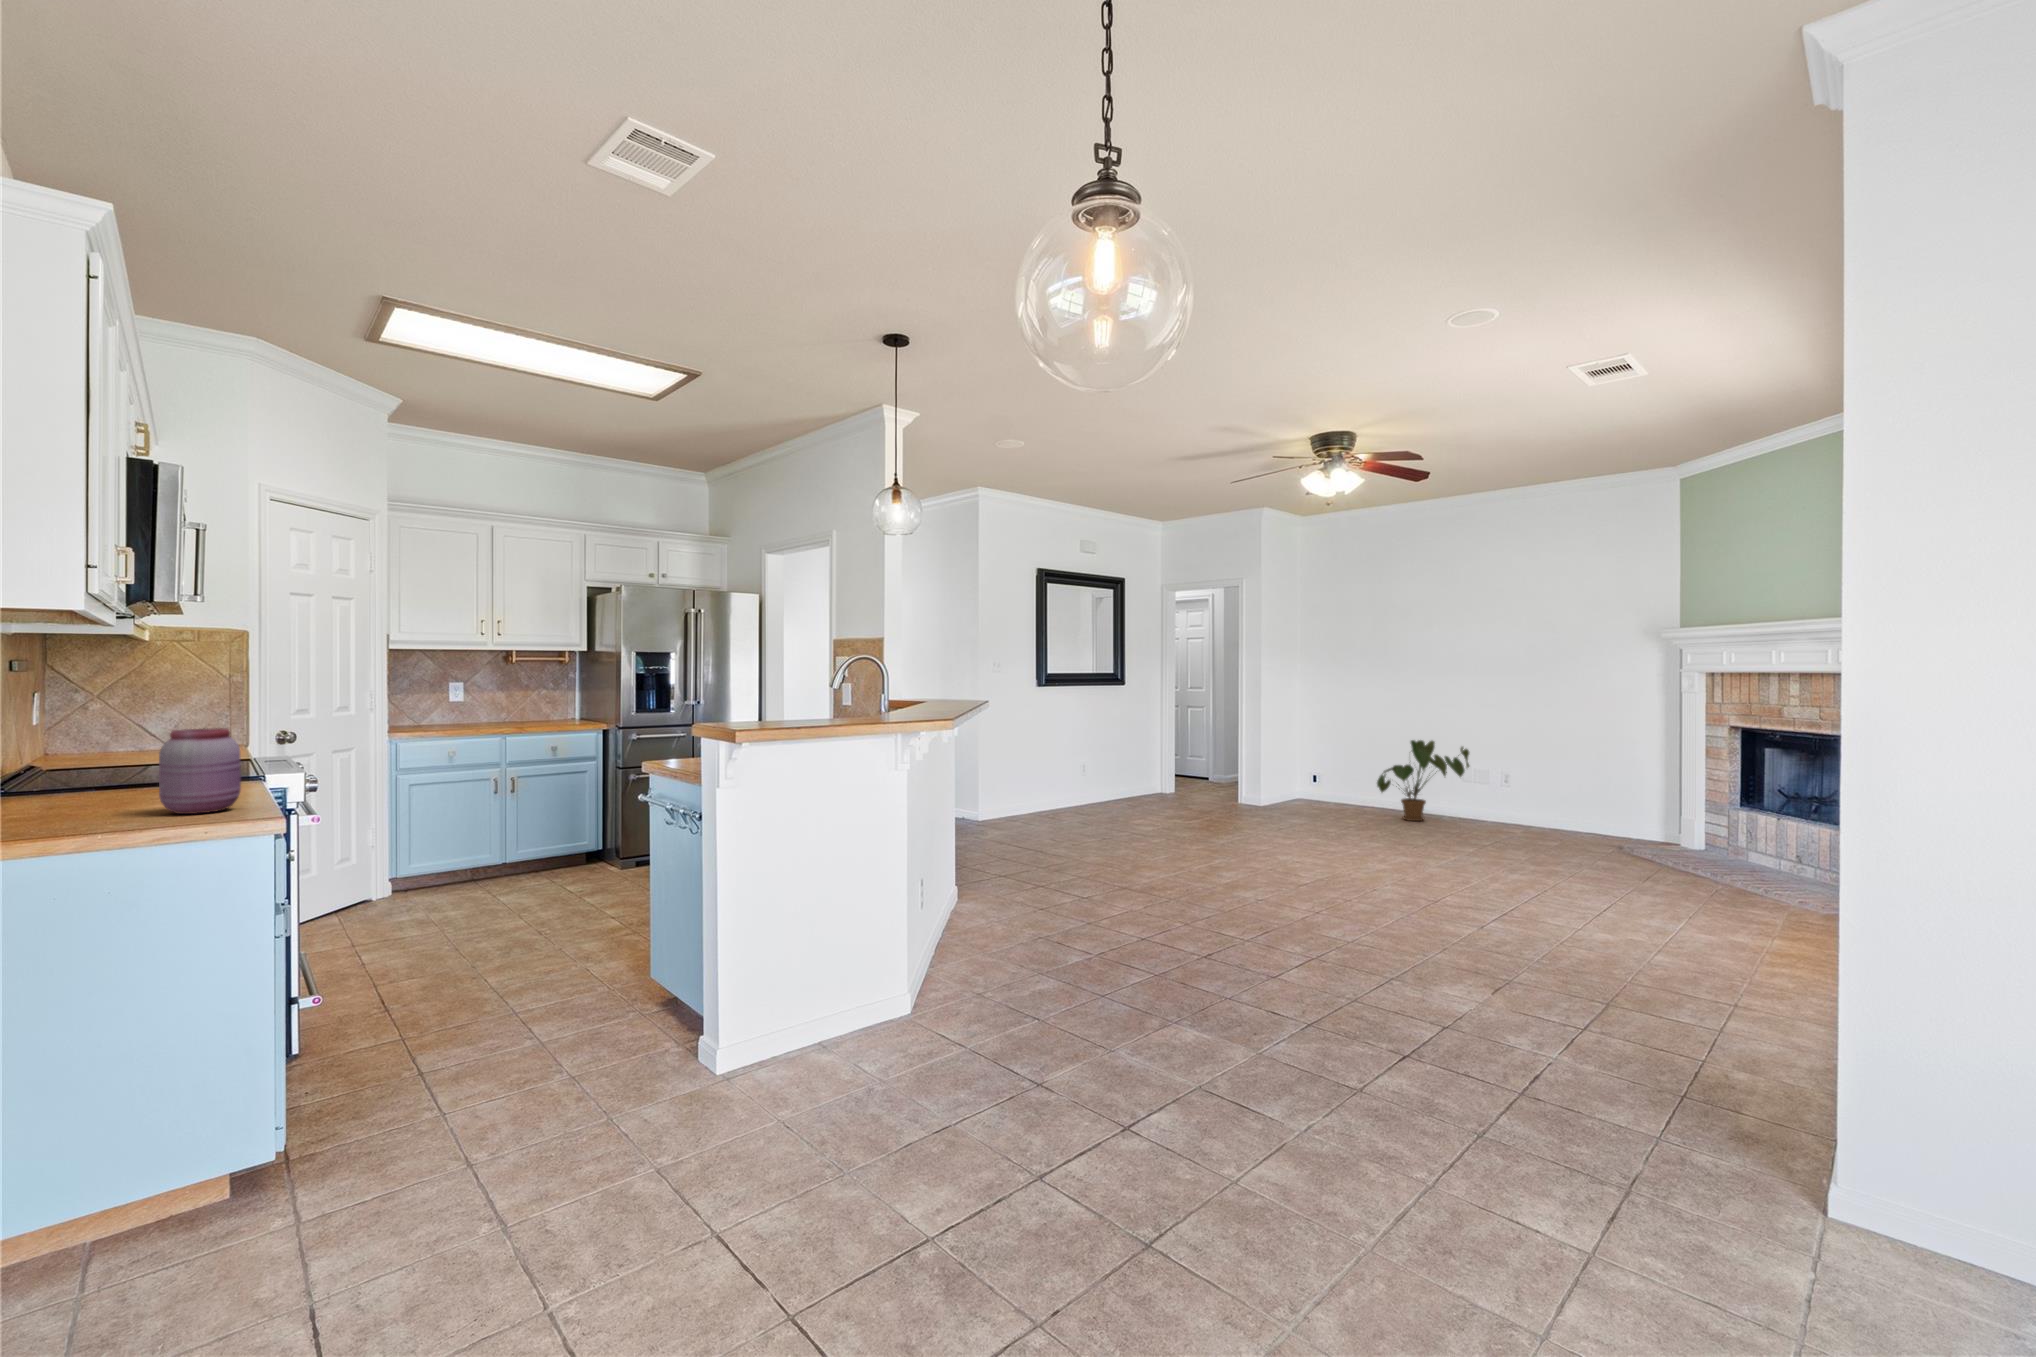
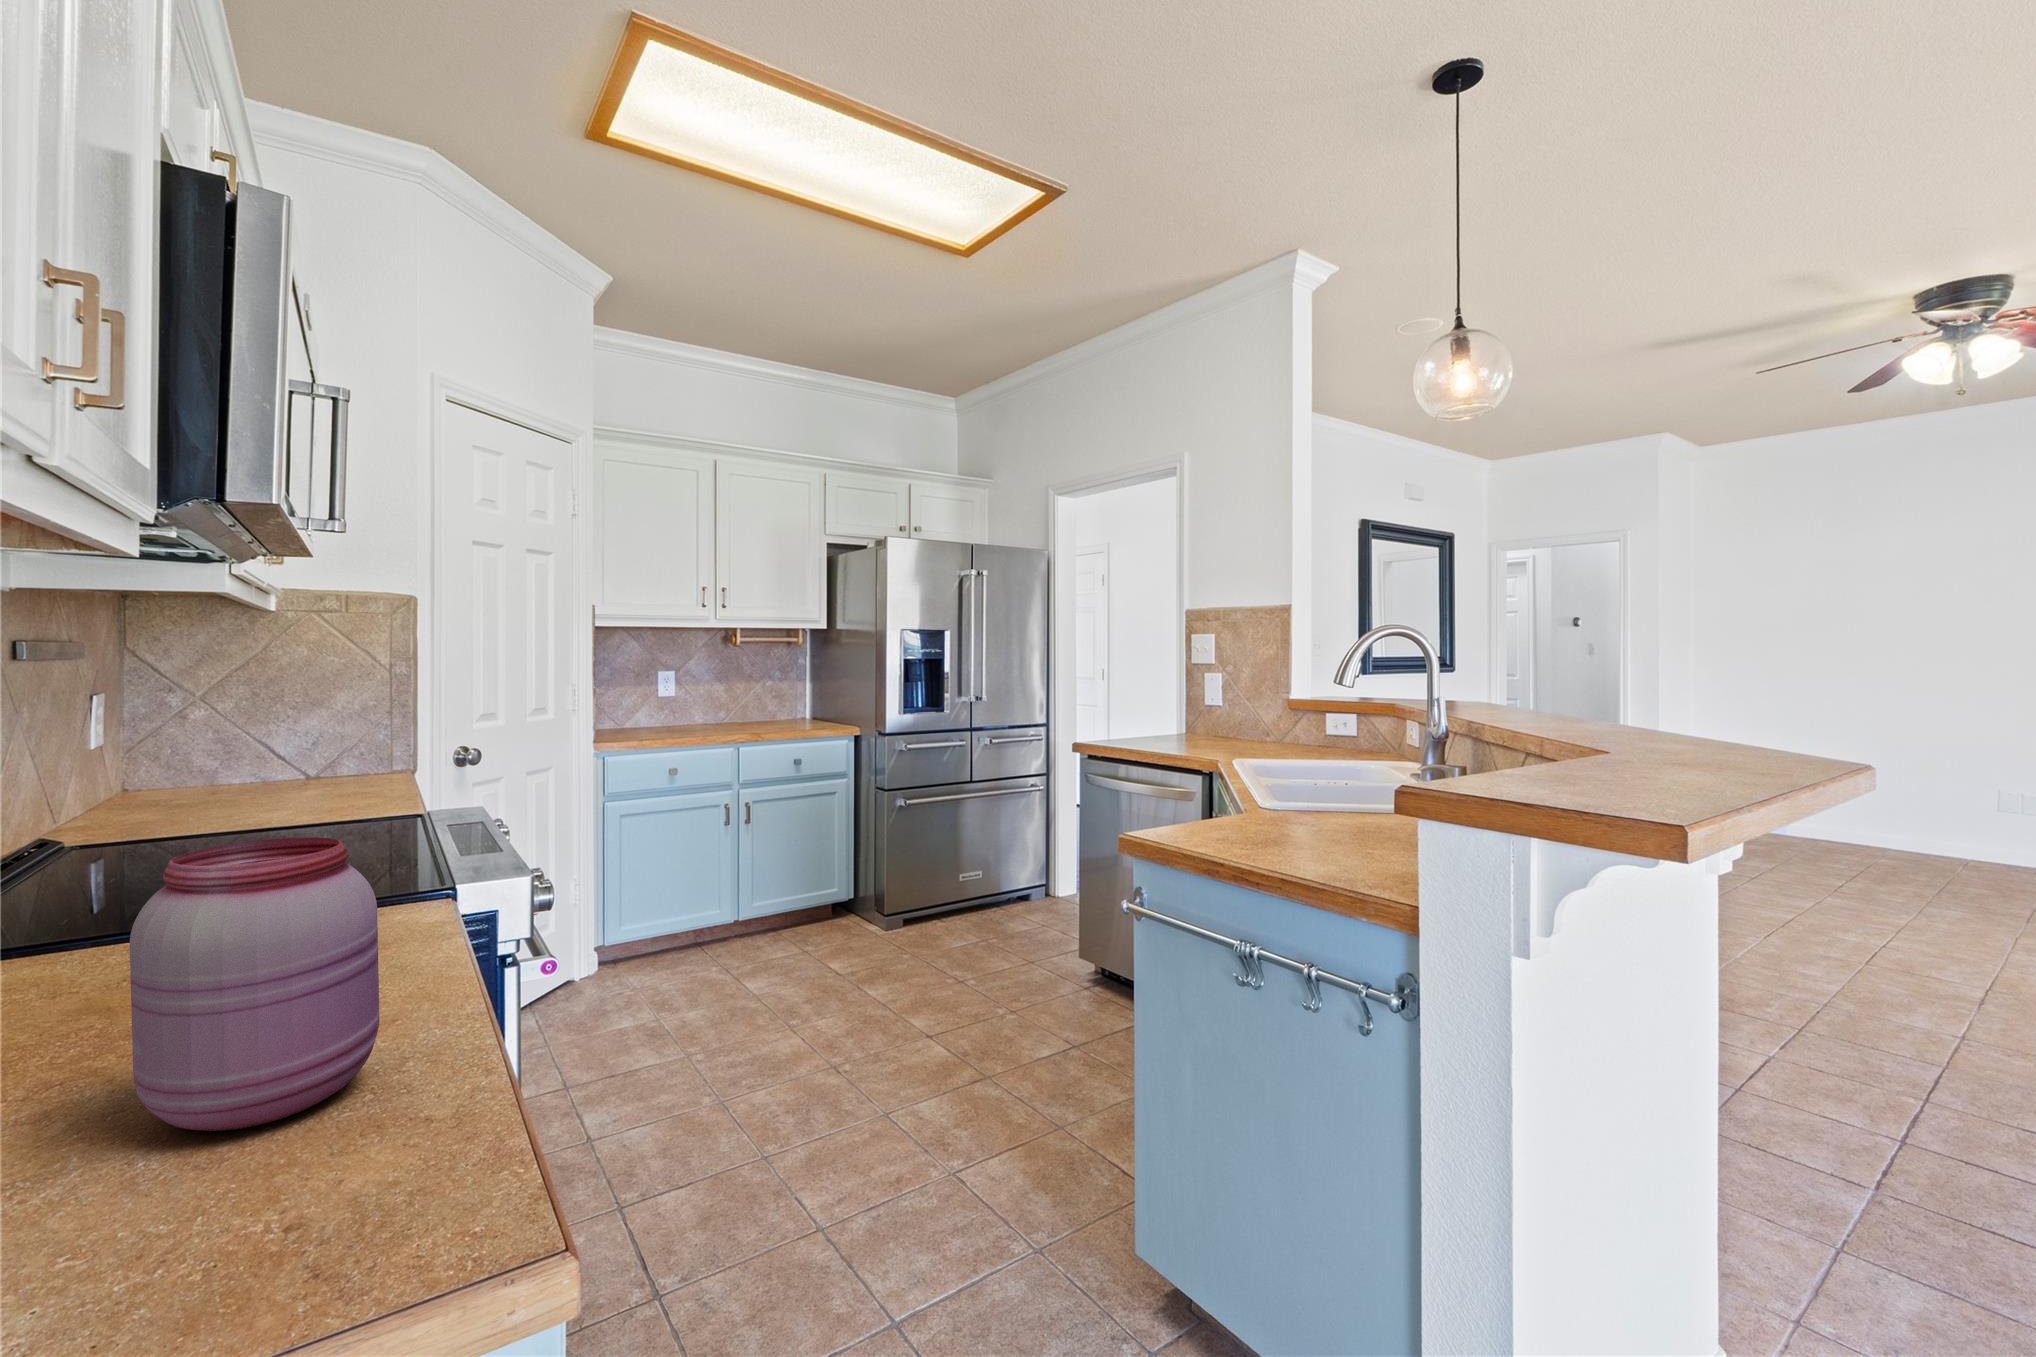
house plant: present [1377,740,1469,821] -> none [1845,751,2011,866]

